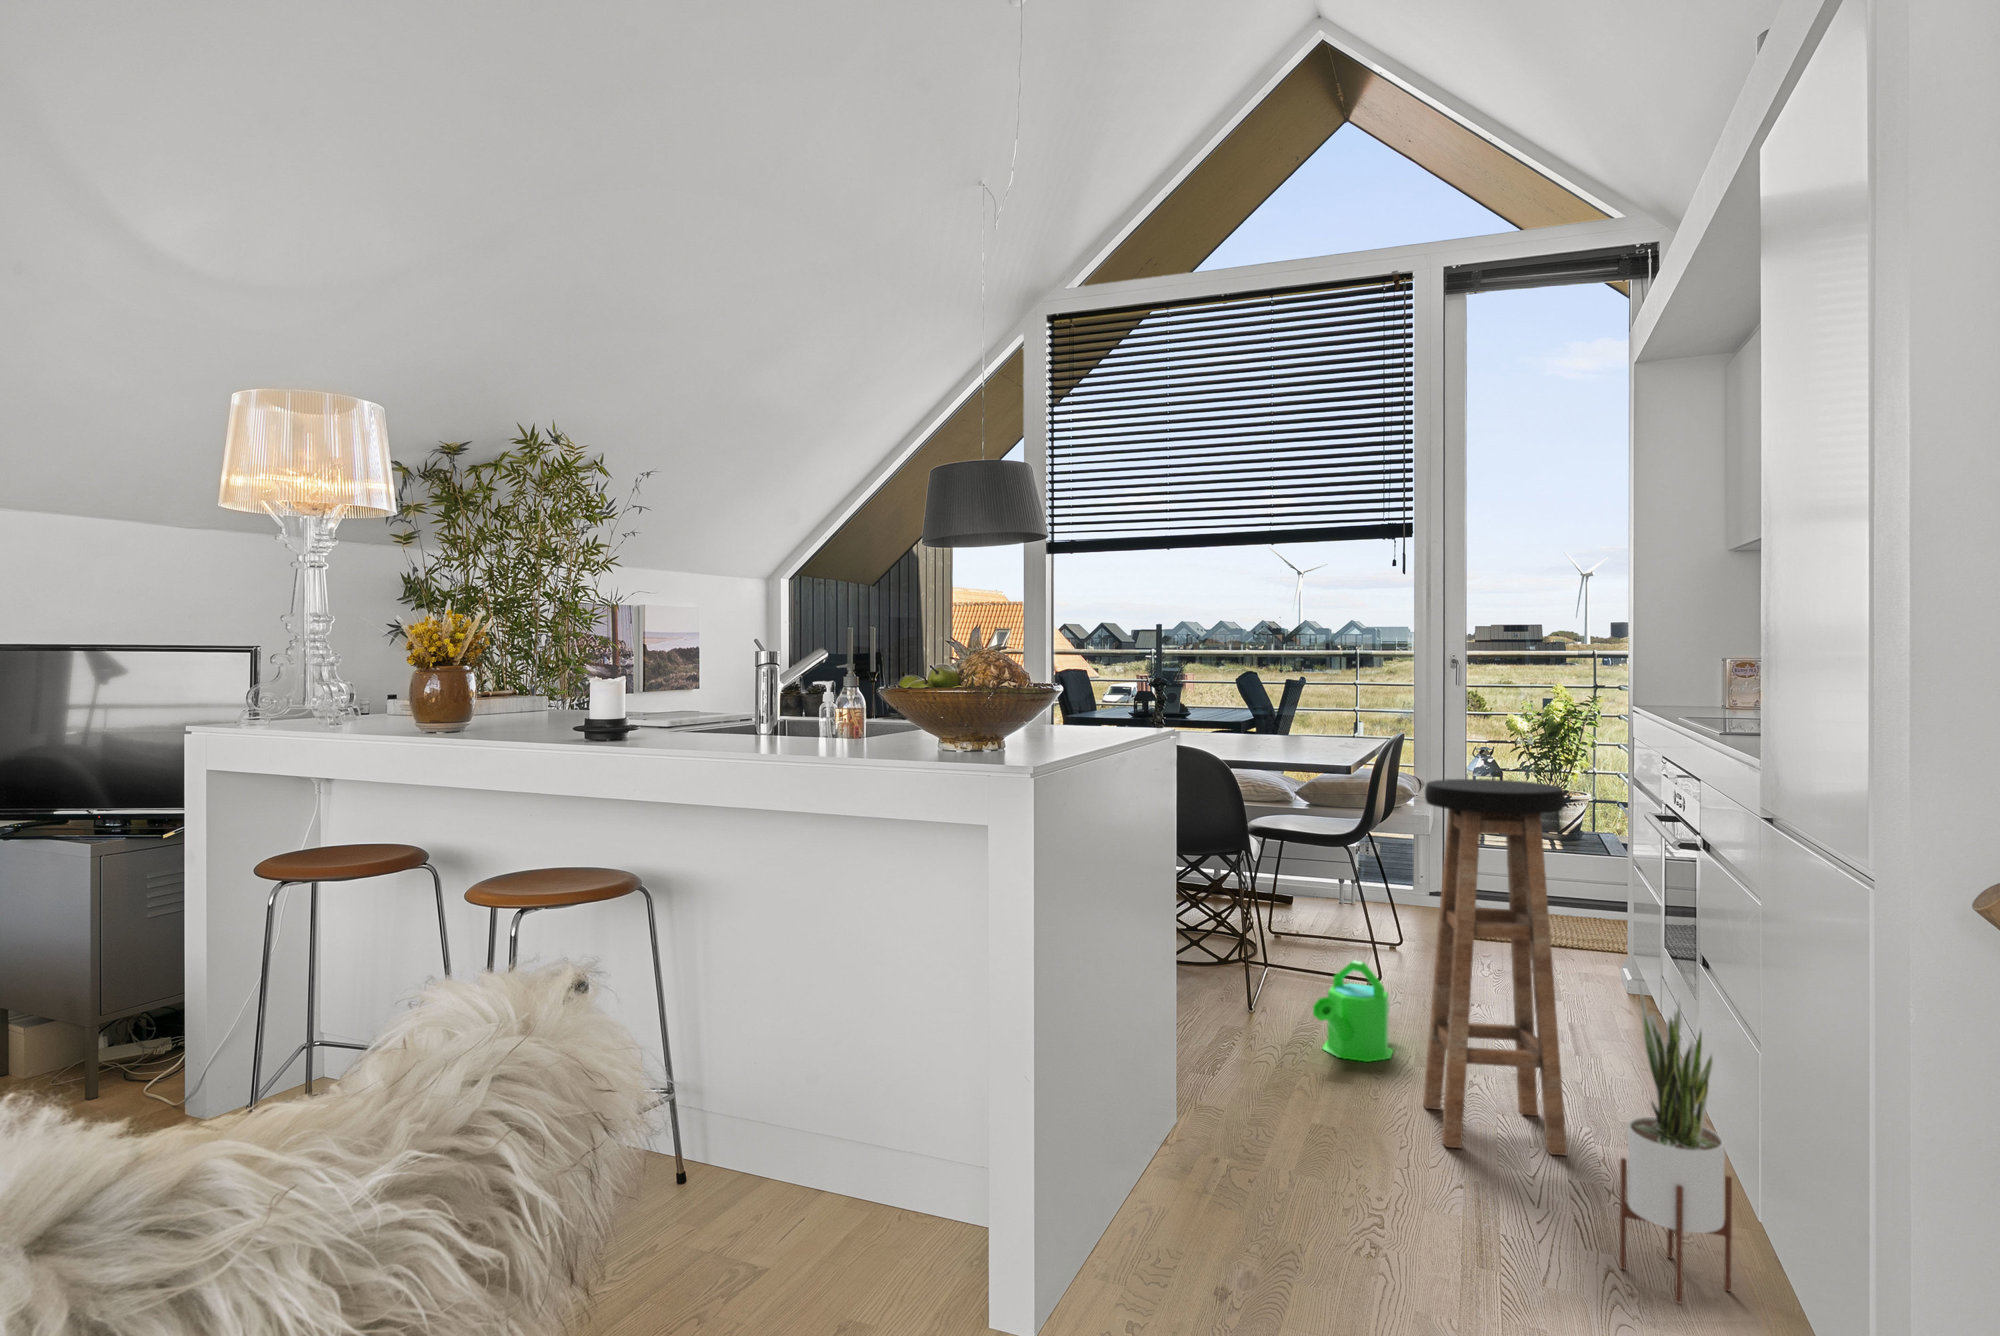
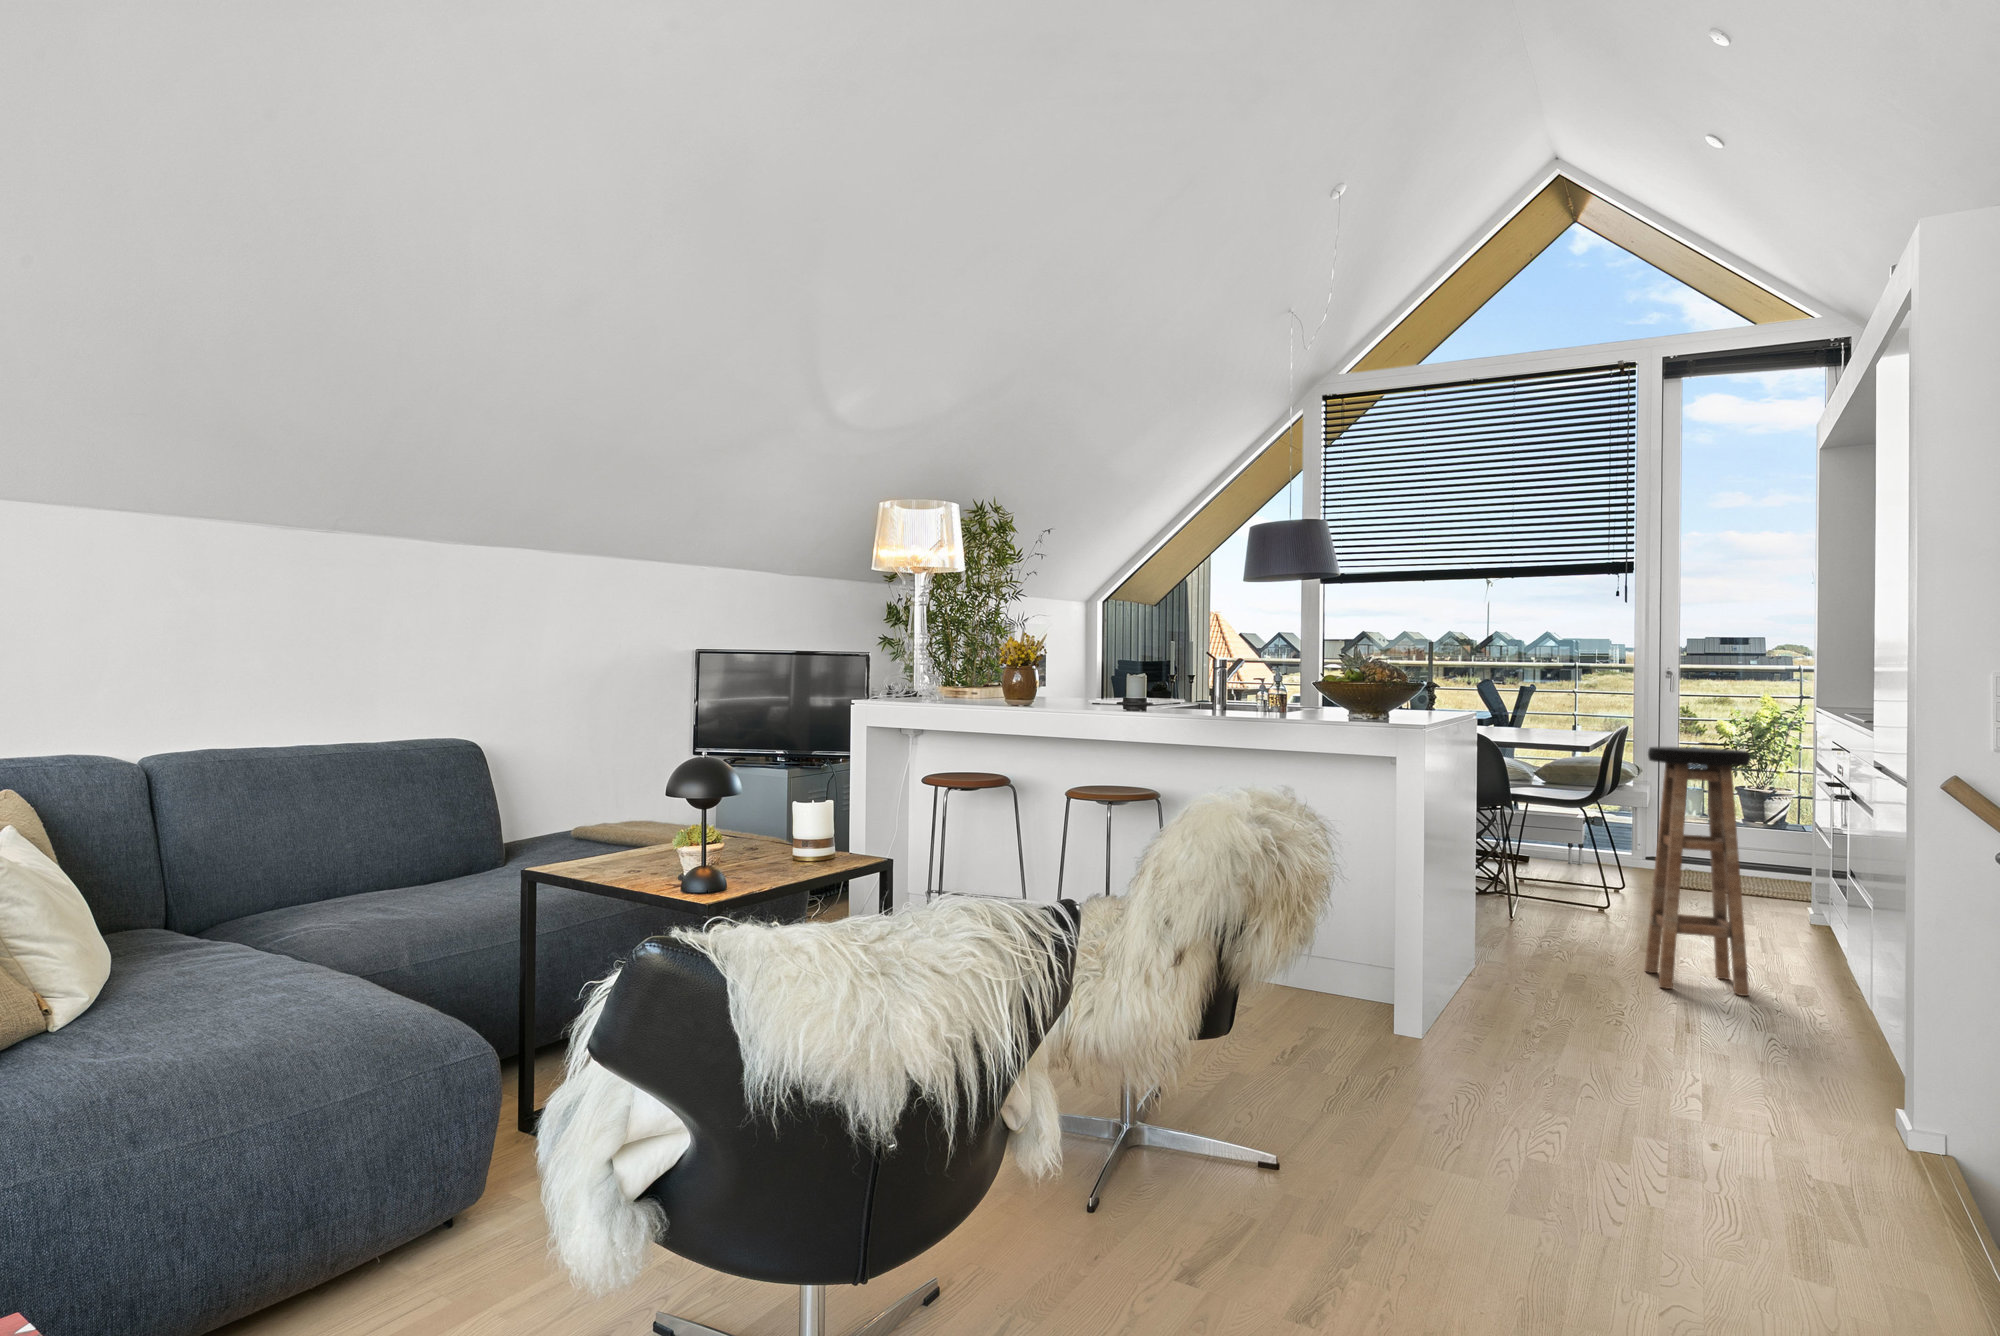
watering can: present [1313,960,1393,1062] -> none [1561,881,1621,950]
potted plant: present [1620,983,1732,1303] -> none [1778,862,1852,1051]

